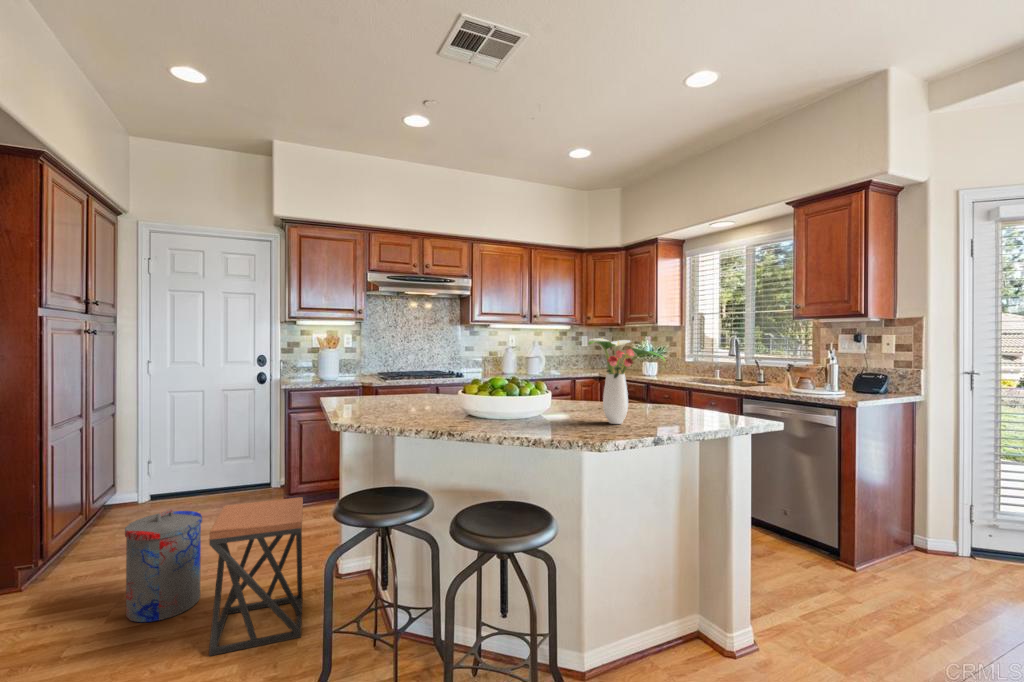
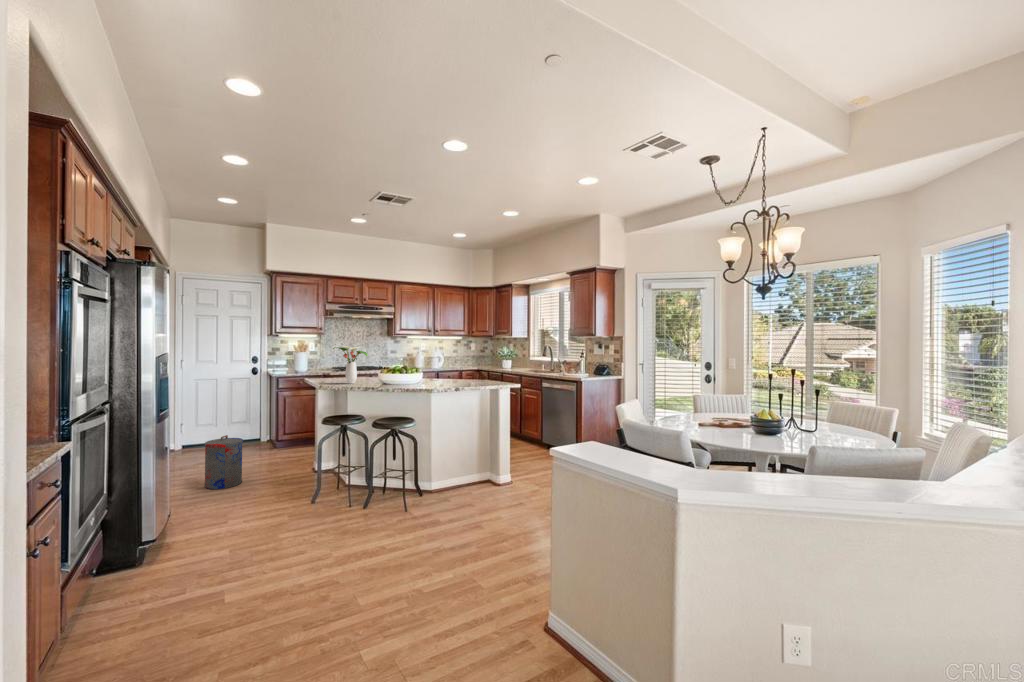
flower arrangement: present [589,338,665,424] -> present [333,346,368,384]
stool: present [209,497,303,656] -> none [257,428,302,496]

